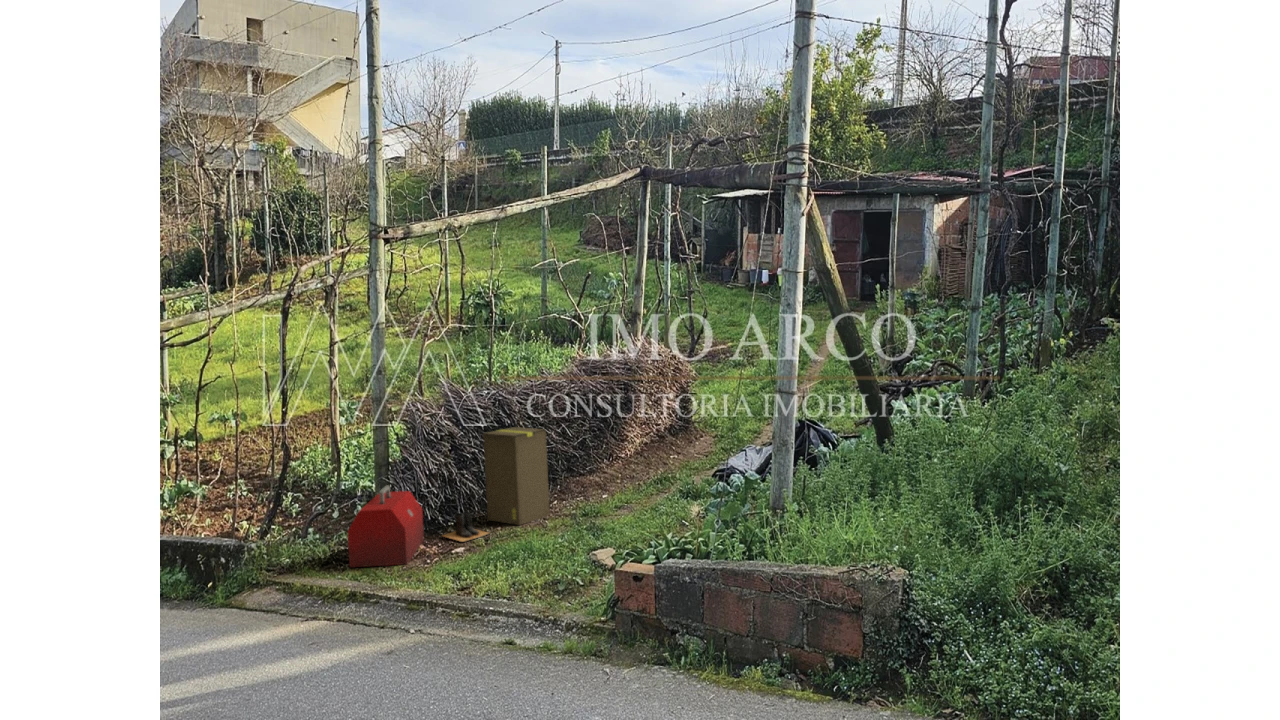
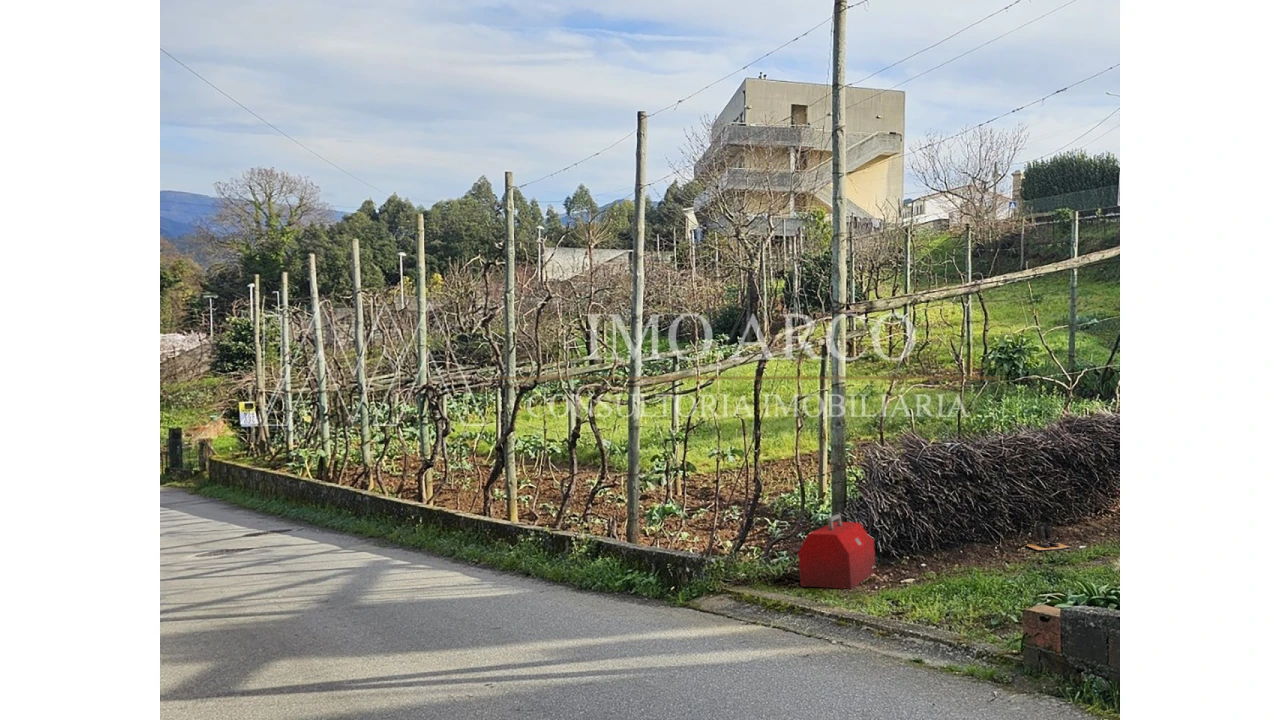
cardboard box: present [483,427,550,525] -> none [938,467,1012,567]
boots: present [442,512,490,542] -> present [1025,524,1070,551]

